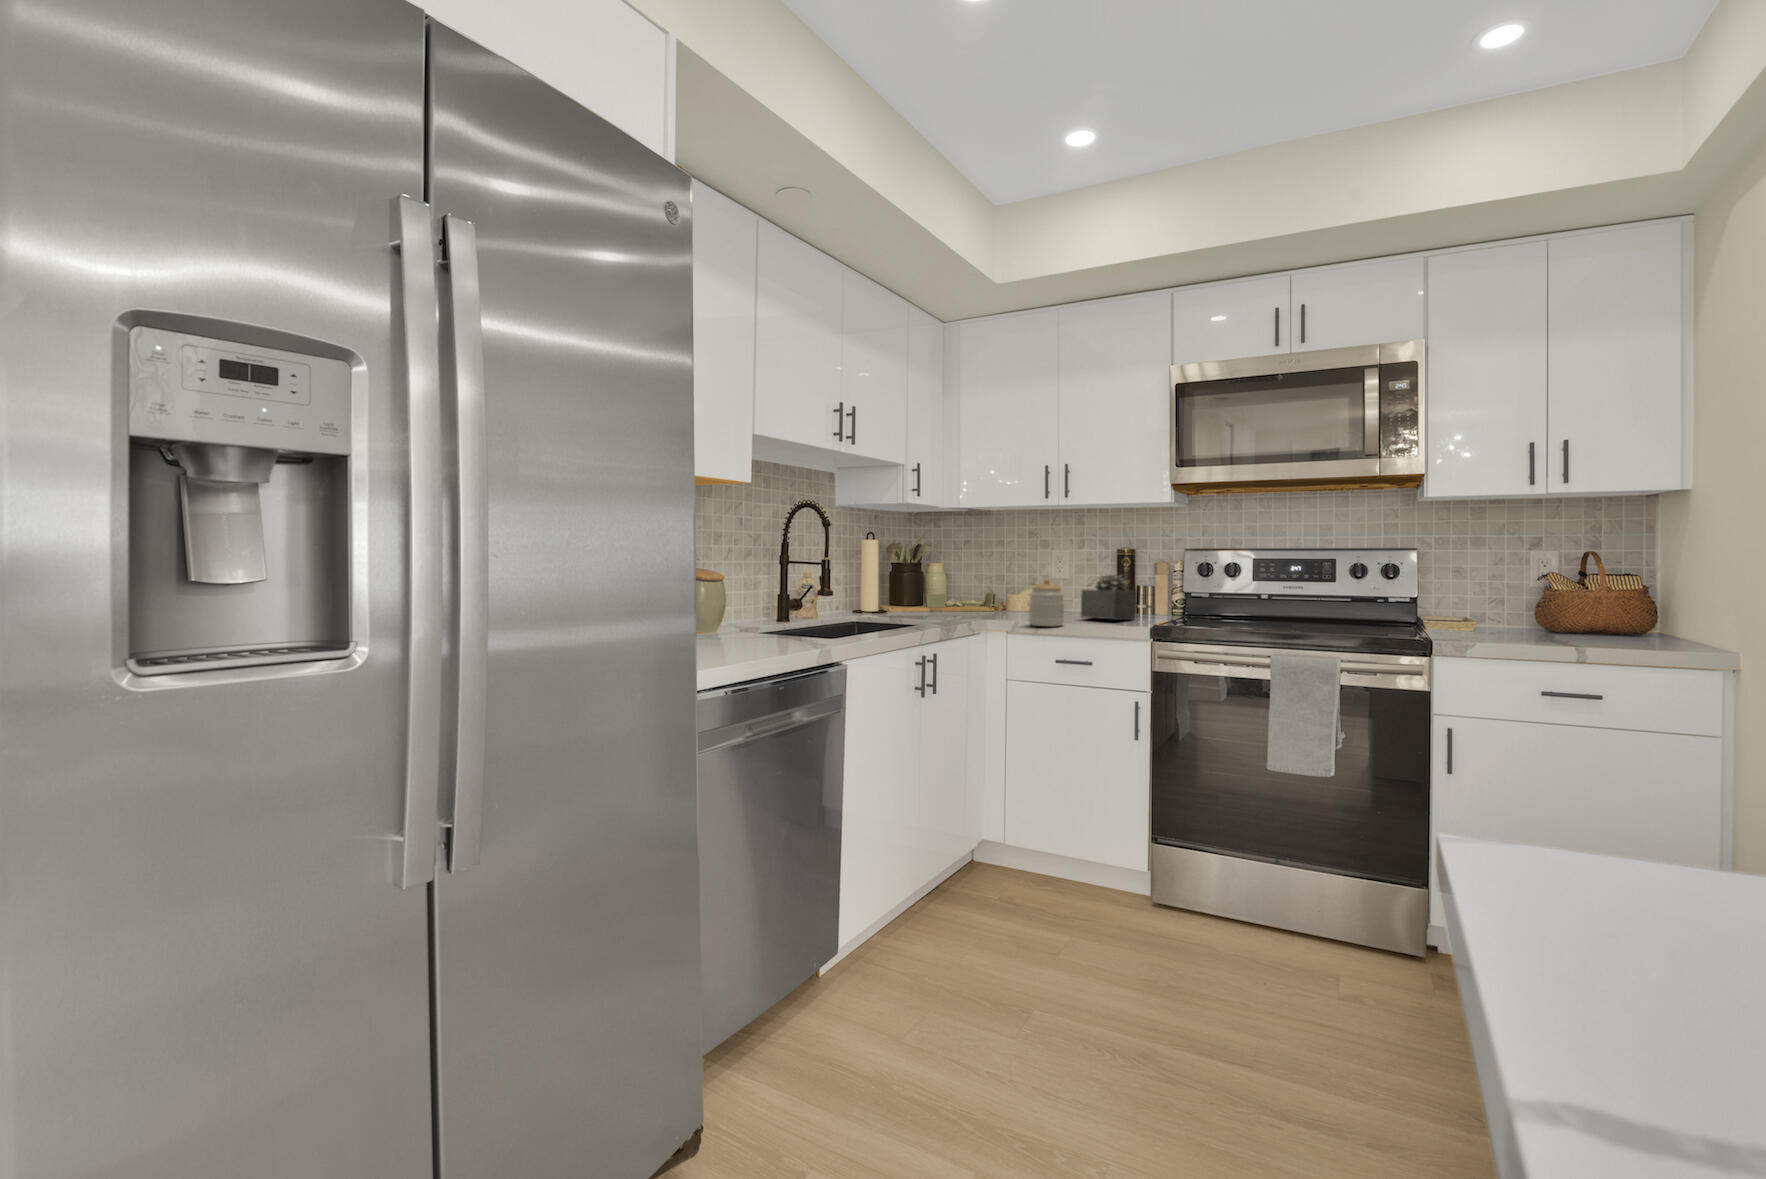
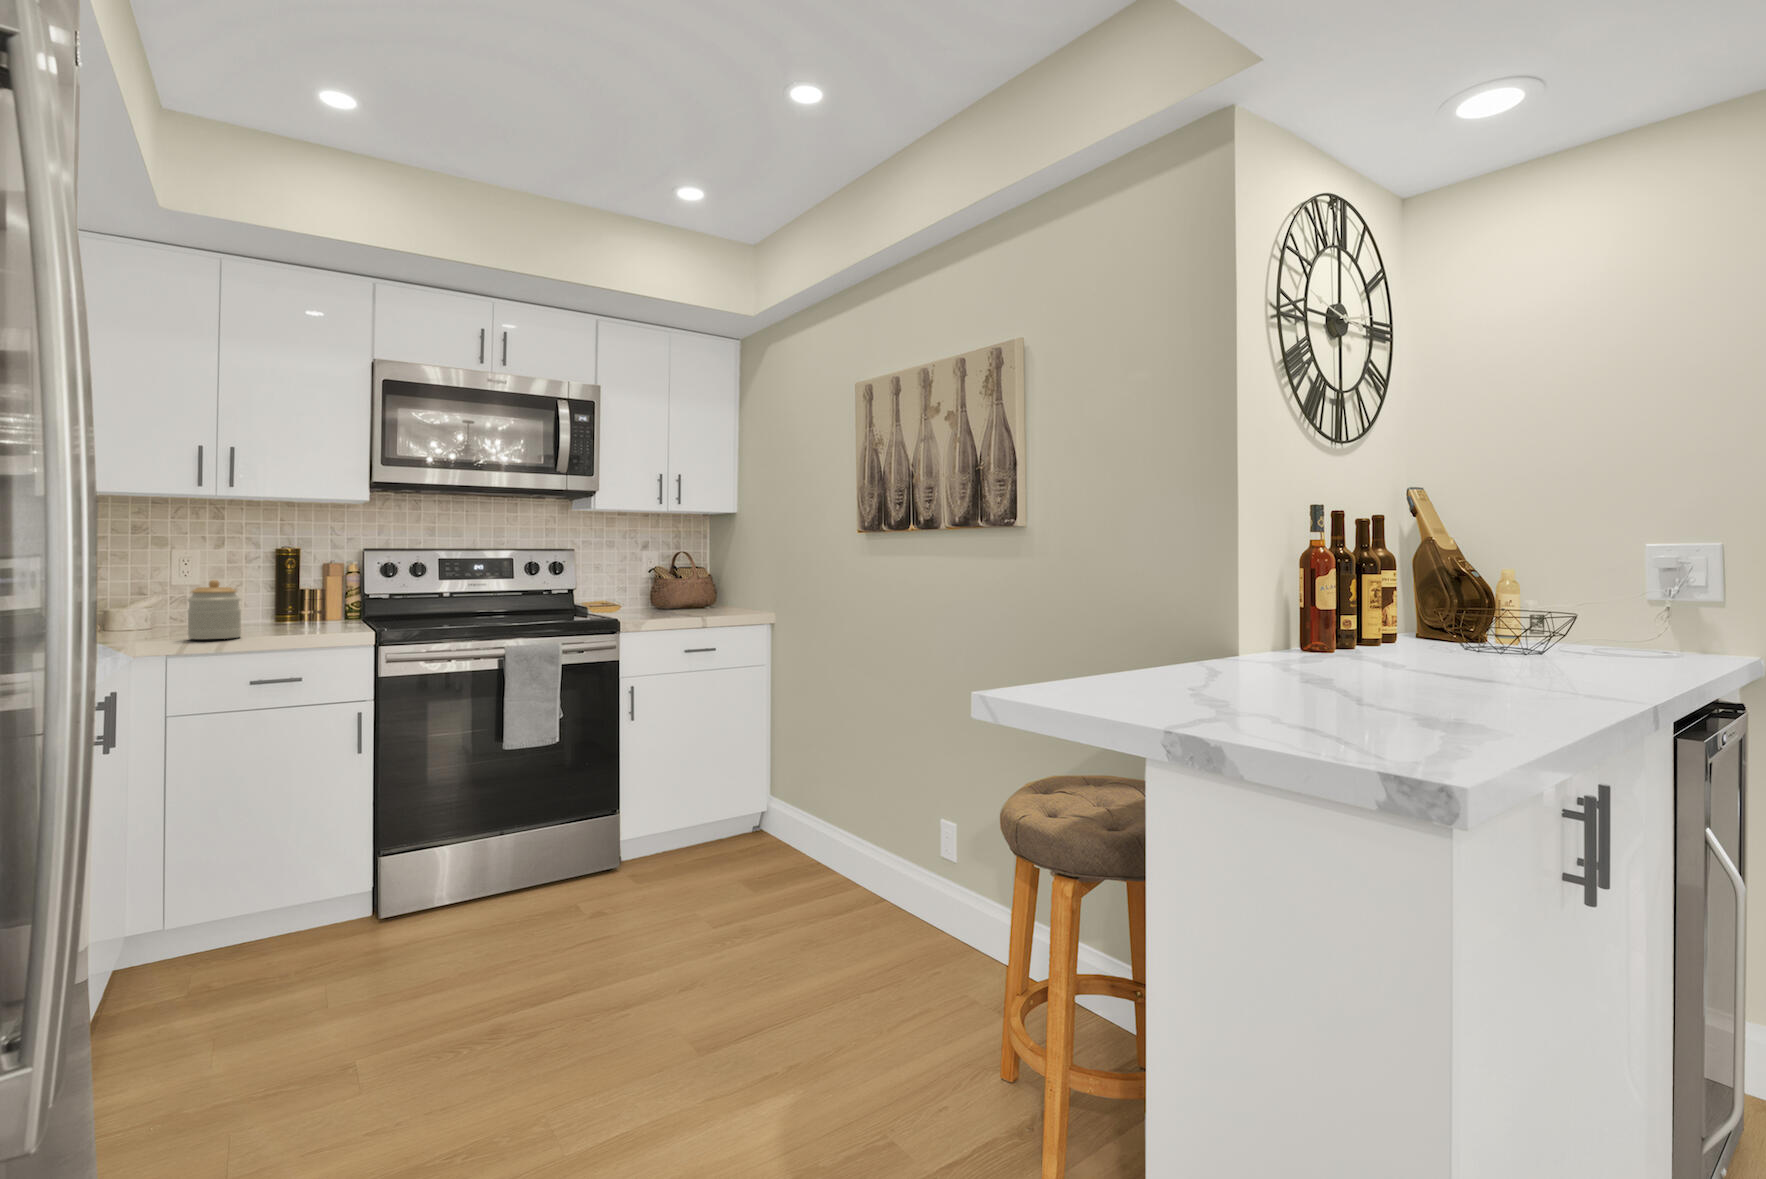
succulent plant: present [1081,574,1136,619] -> none [247,573,321,627]

